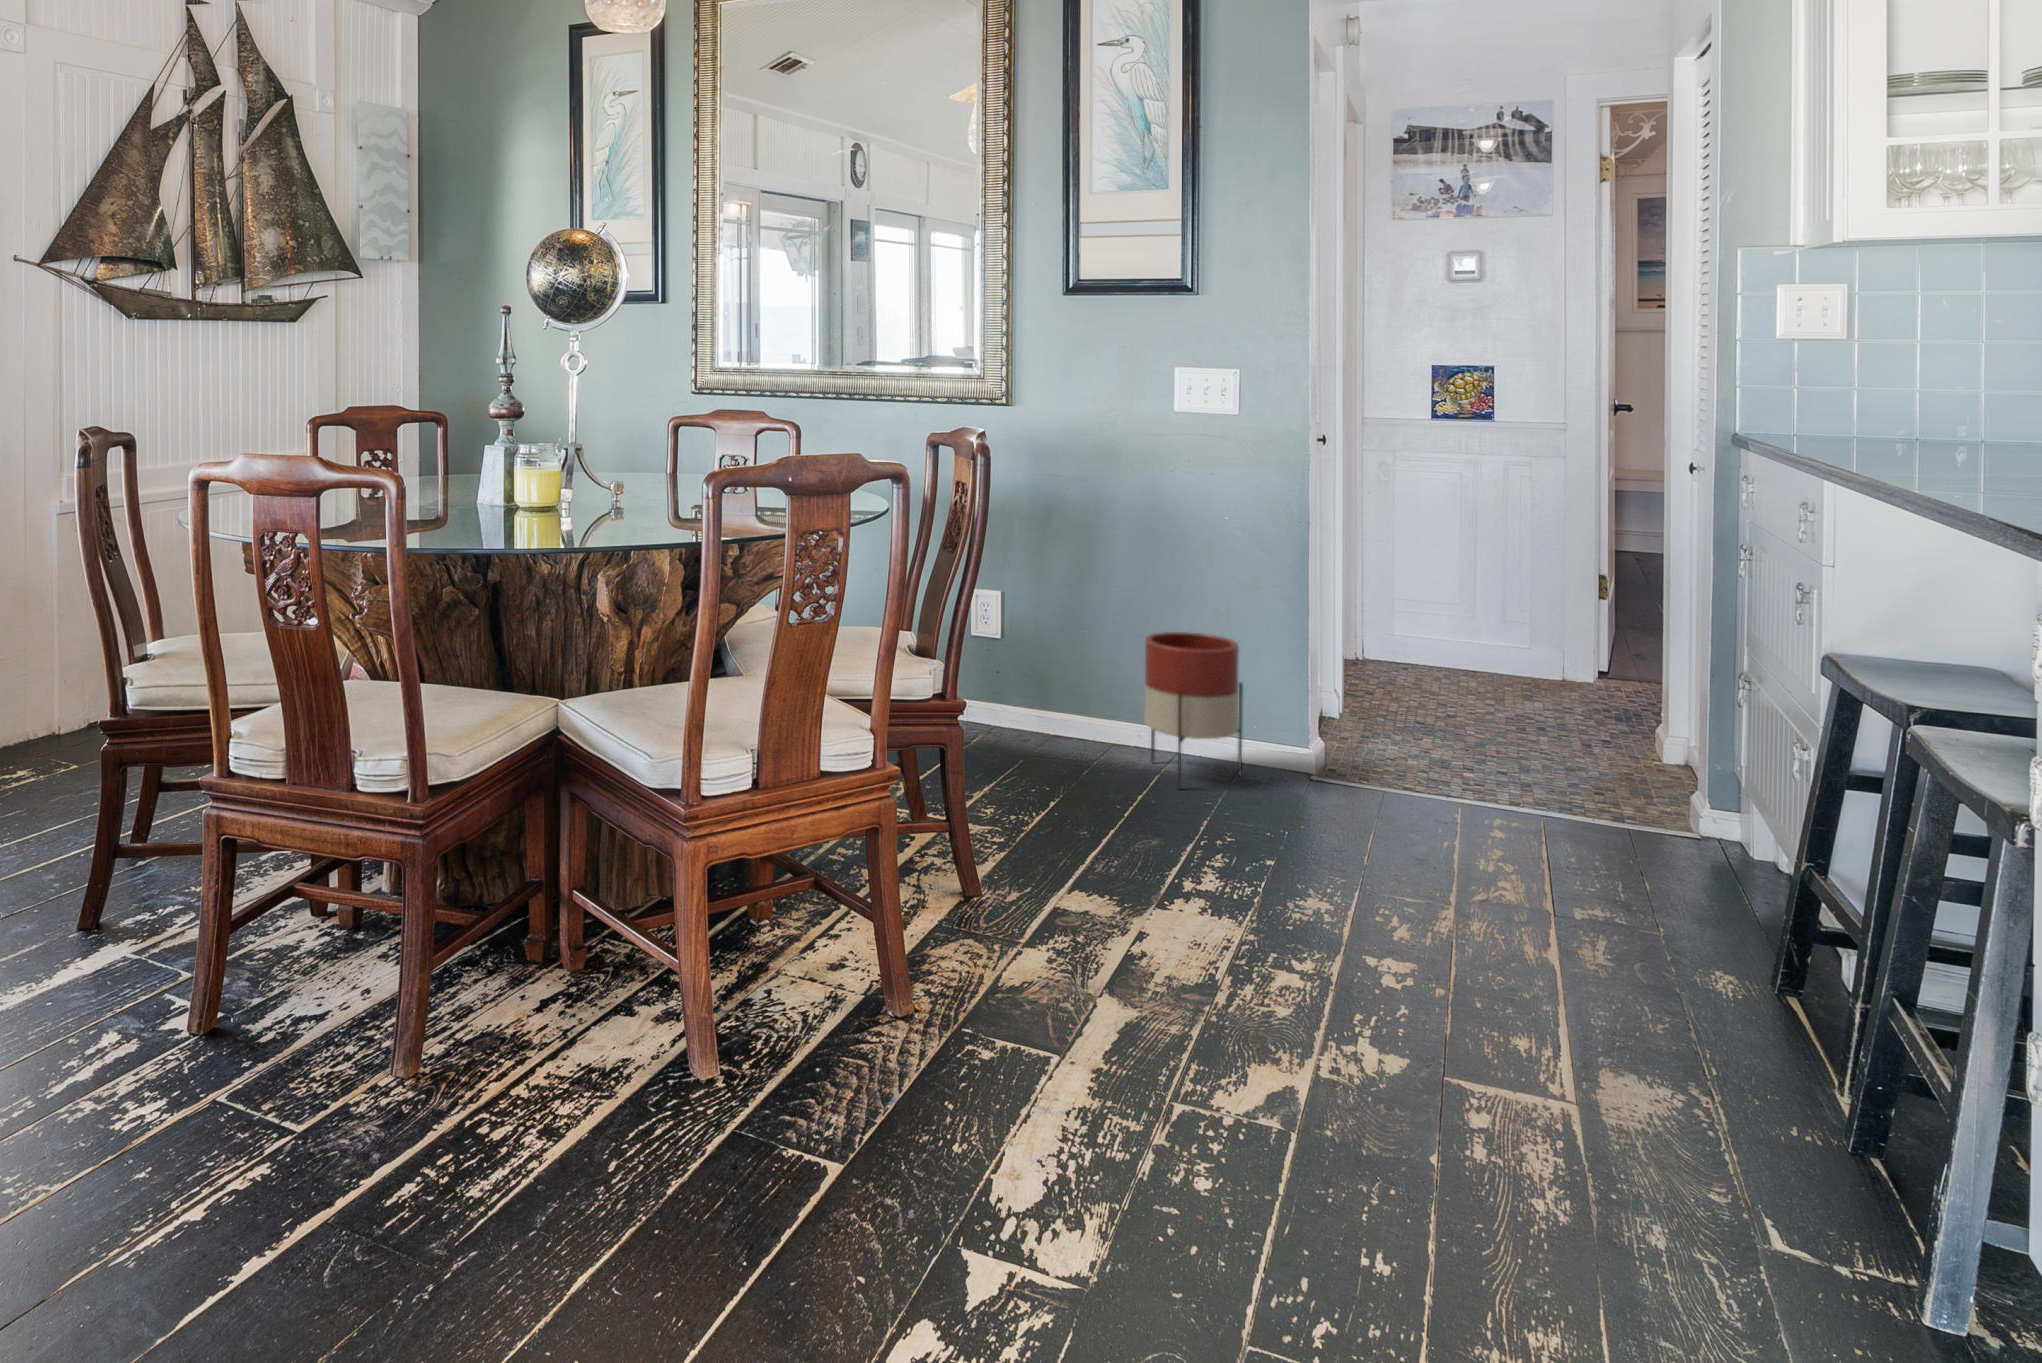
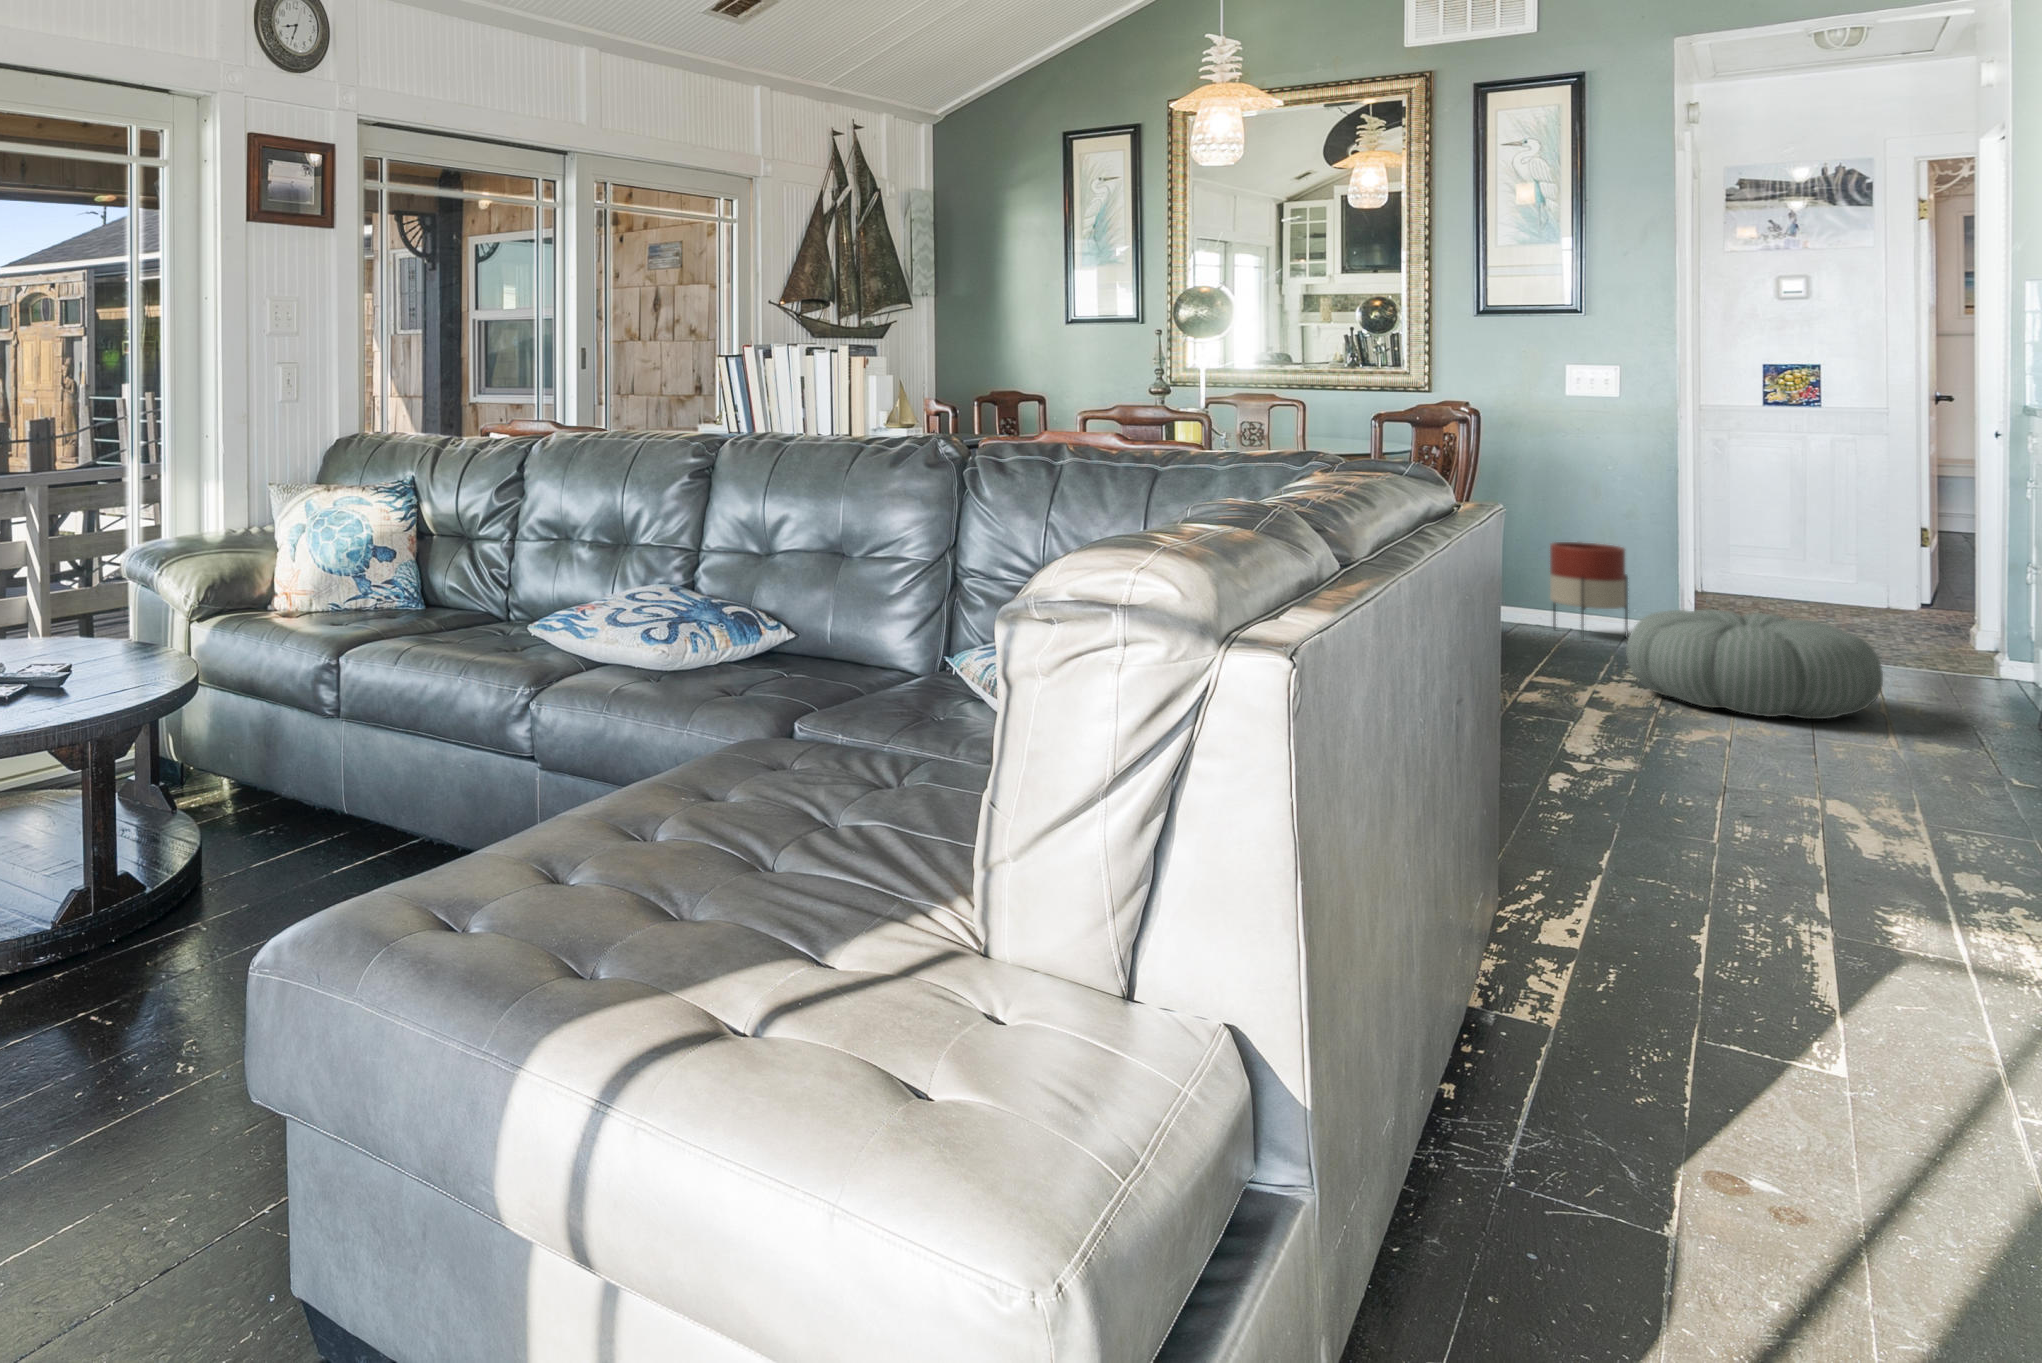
pouf: none [1191,782,1554,1009] -> present [1626,609,1883,719]

